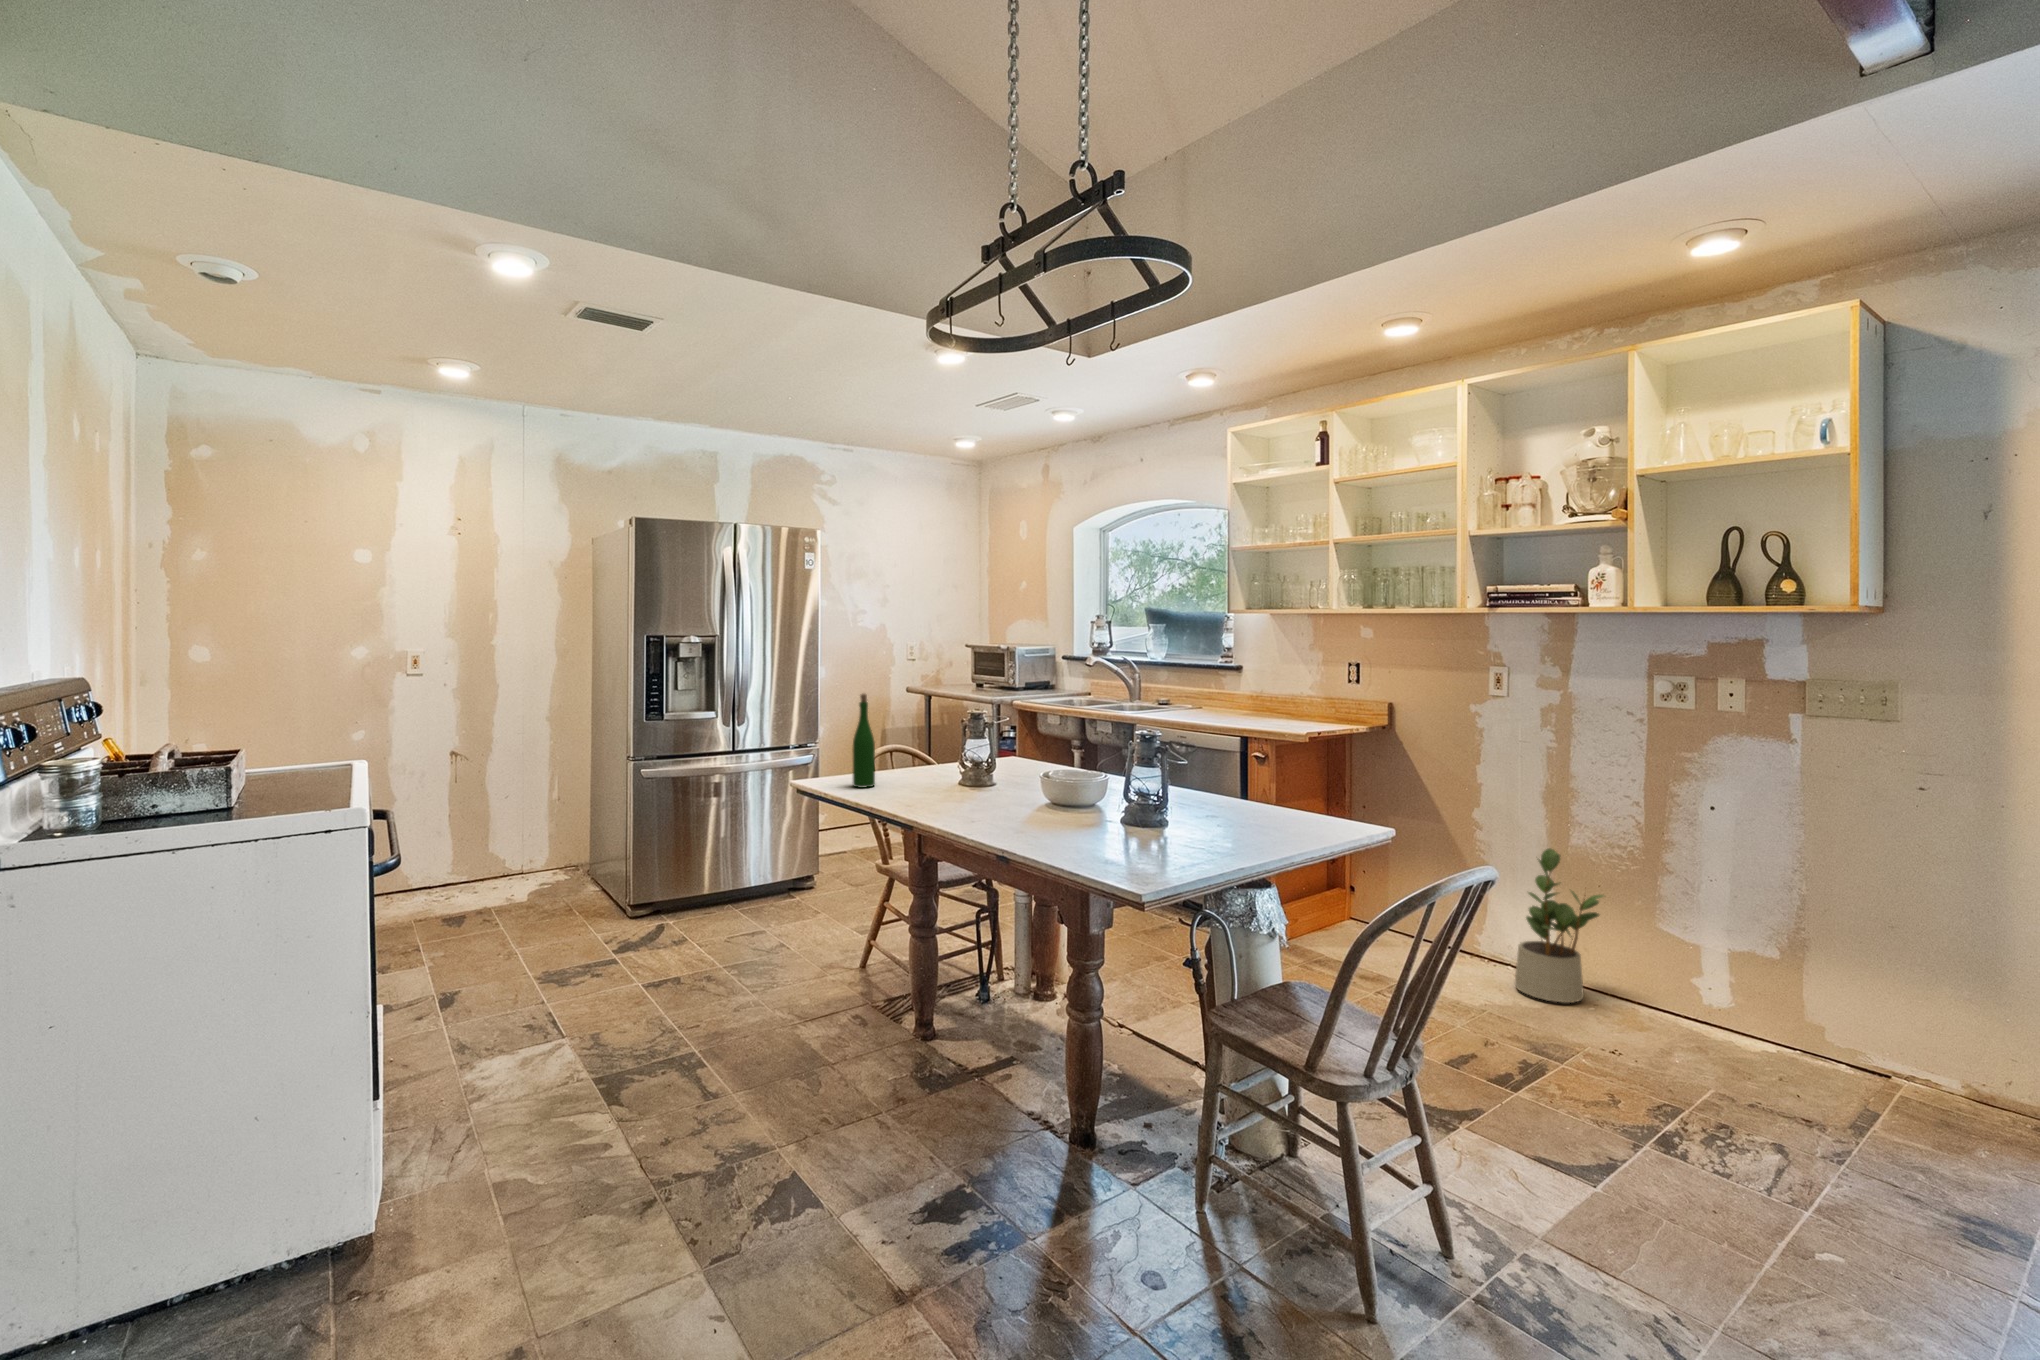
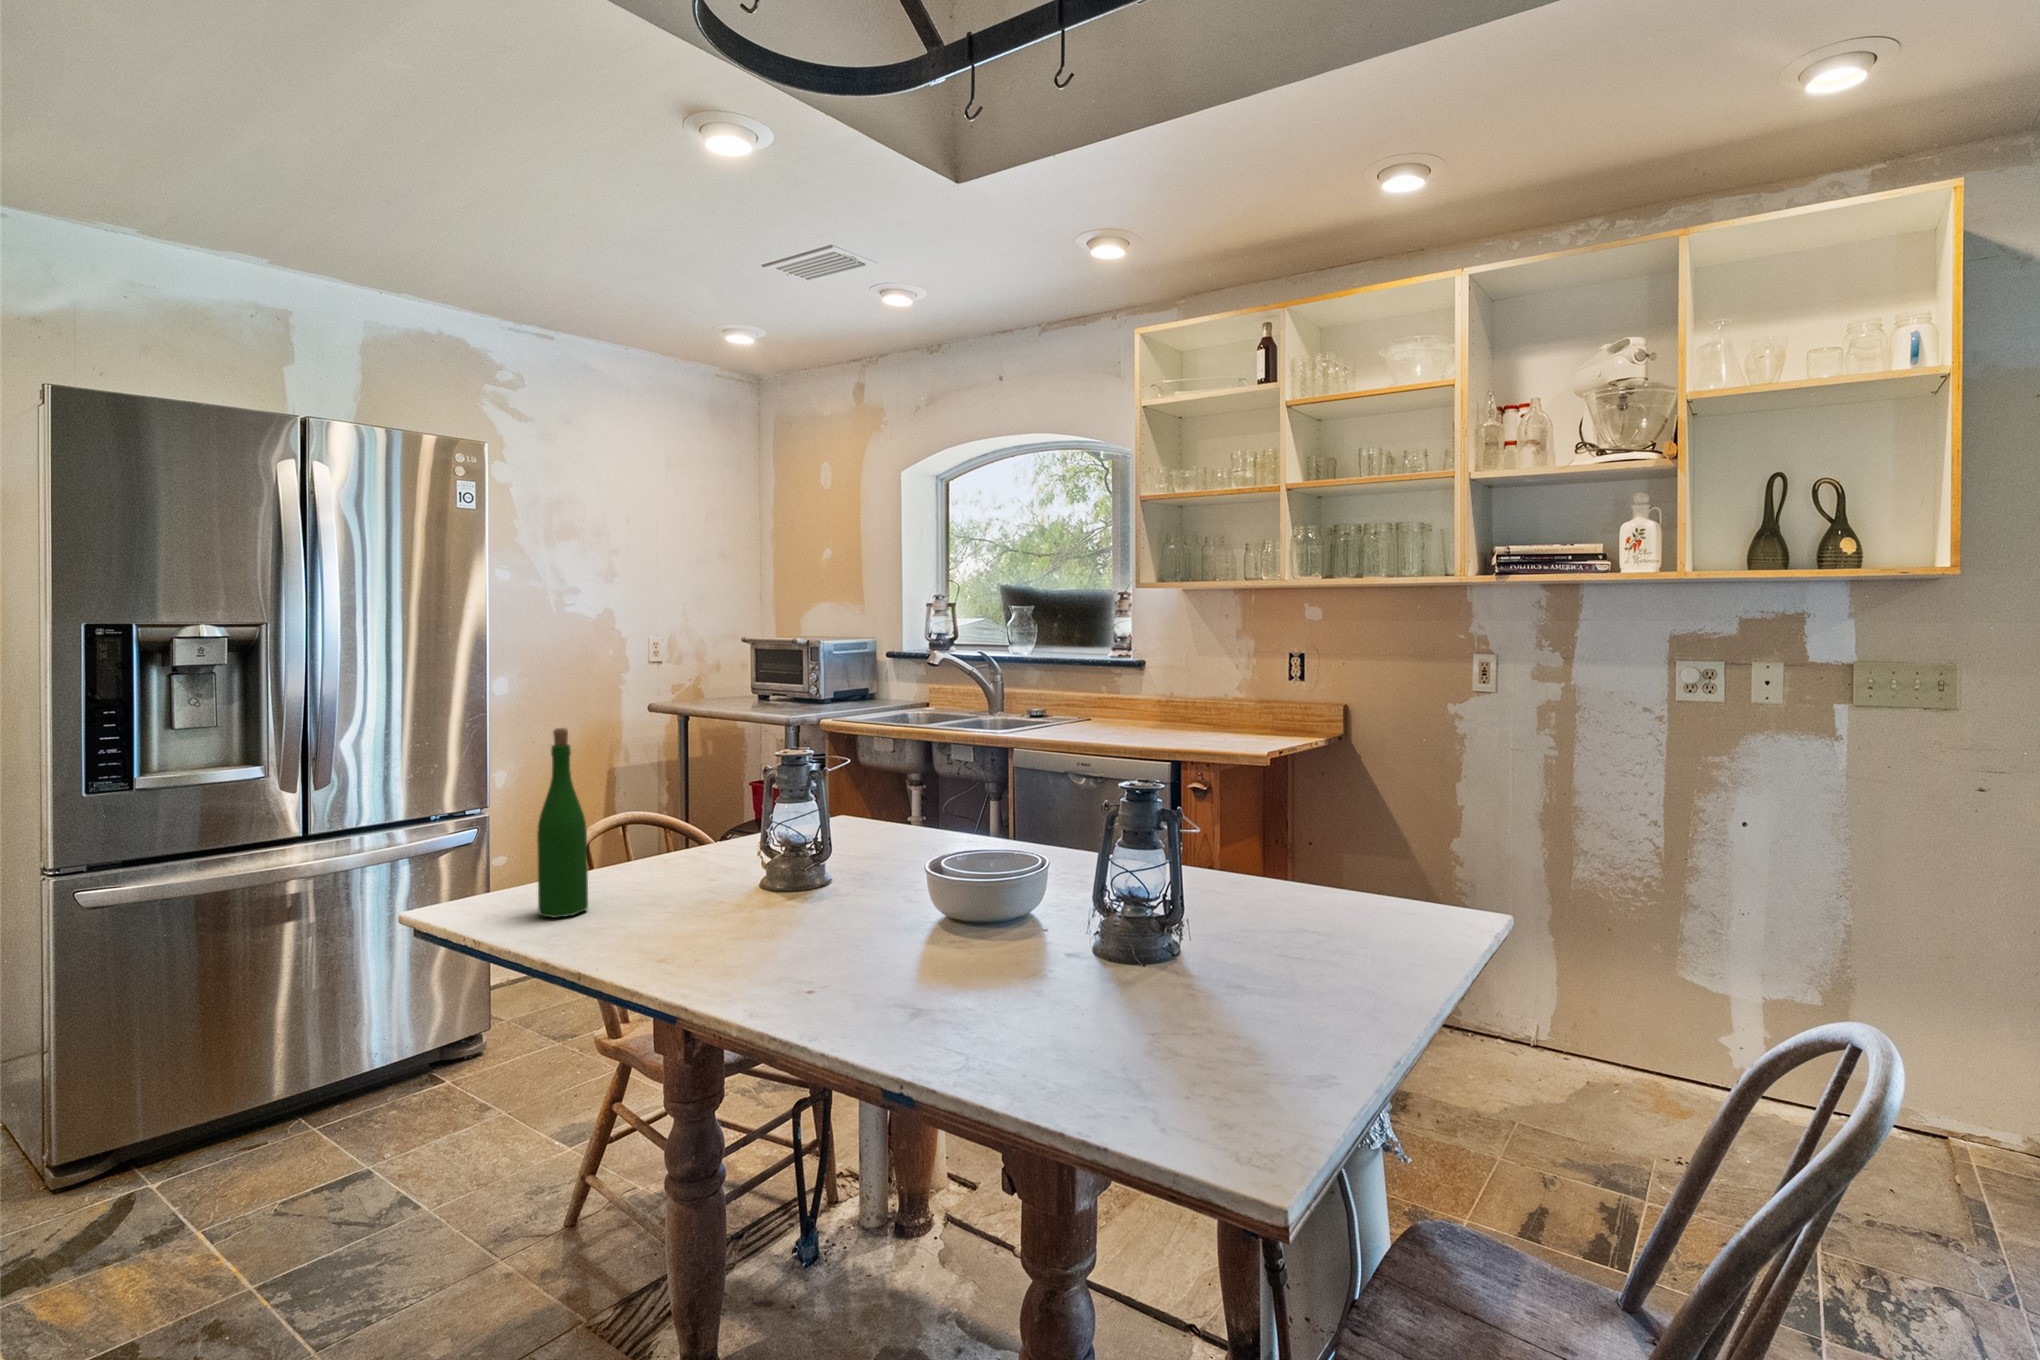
potted plant: present [1515,849,1604,1003] -> none [1536,892,1640,1097]

